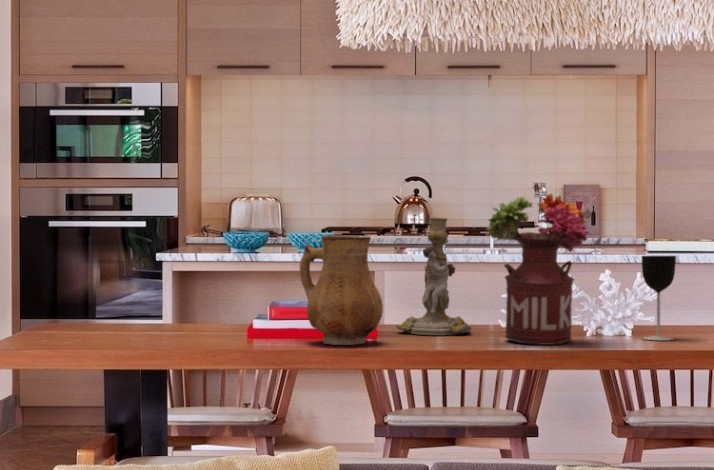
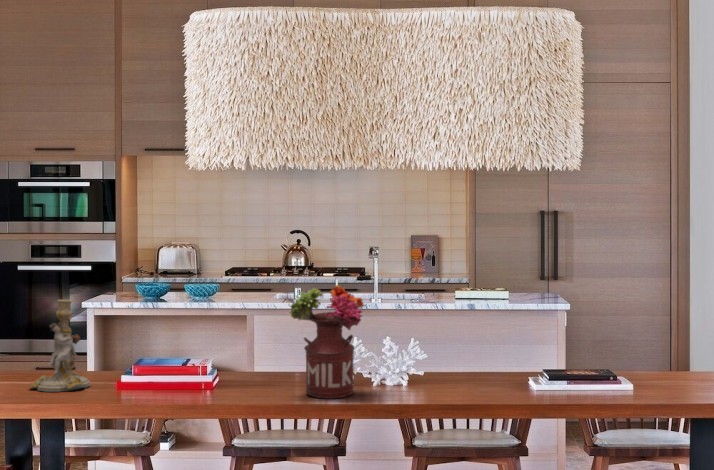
candlestick: present [396,217,471,335] -> present [29,300,90,392]
ceramic pitcher: present [300,235,383,345] -> none [150,318,212,402]
wine glass: present [642,256,676,340] -> none [408,327,432,391]

